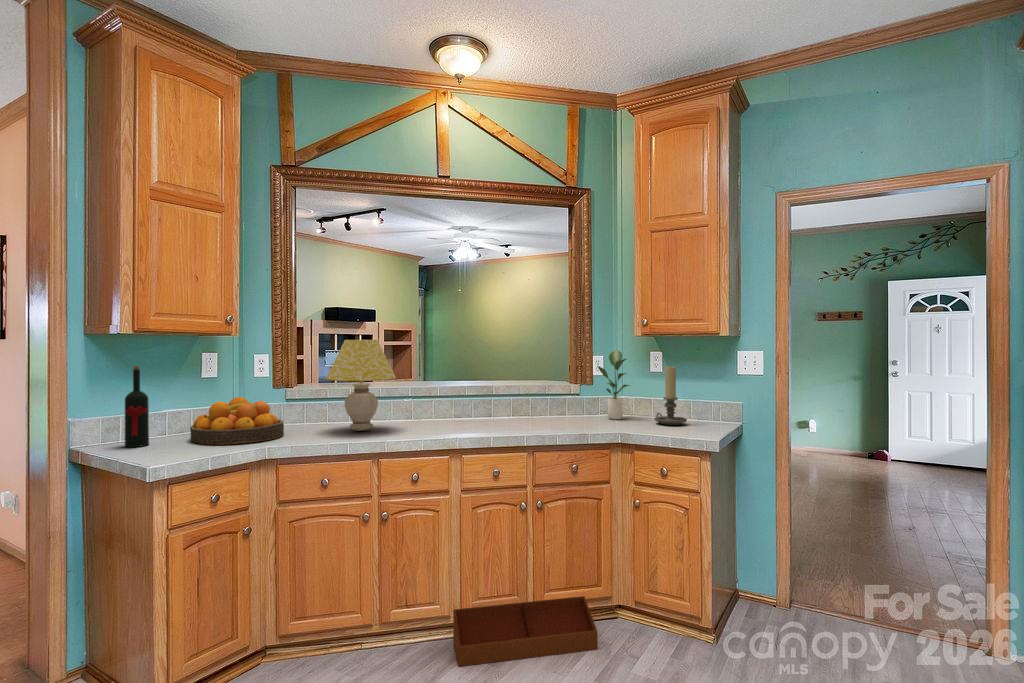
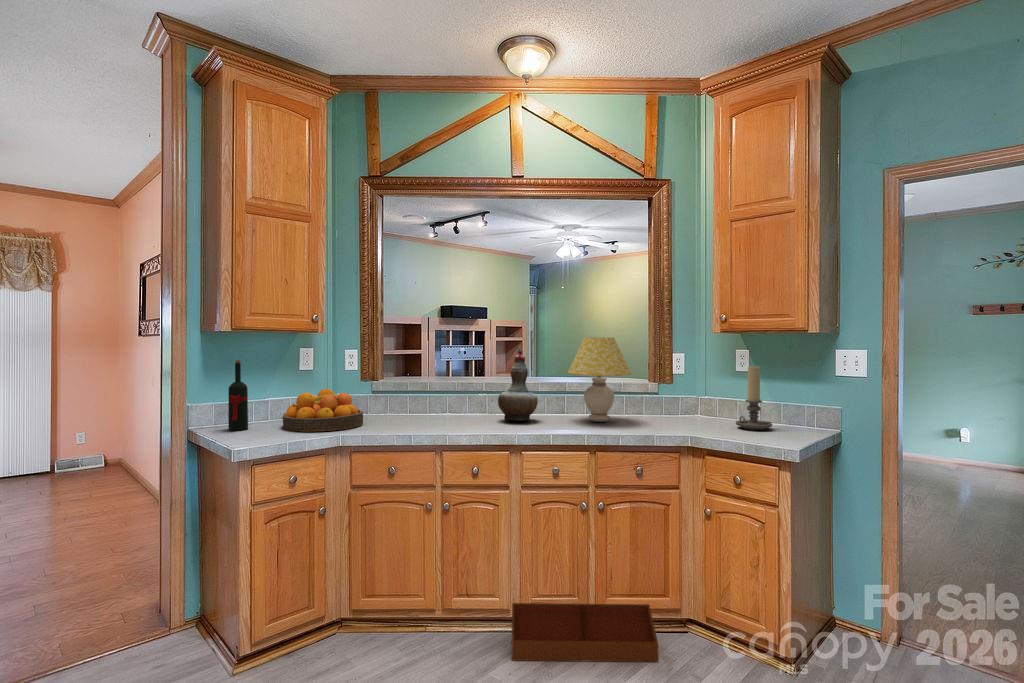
table lamp: present [326,340,396,431] -> present [568,337,631,422]
decorative vase: none [428,350,469,425] -> present [498,348,538,421]
potted plant: present [597,350,629,419] -> none [675,348,712,421]

